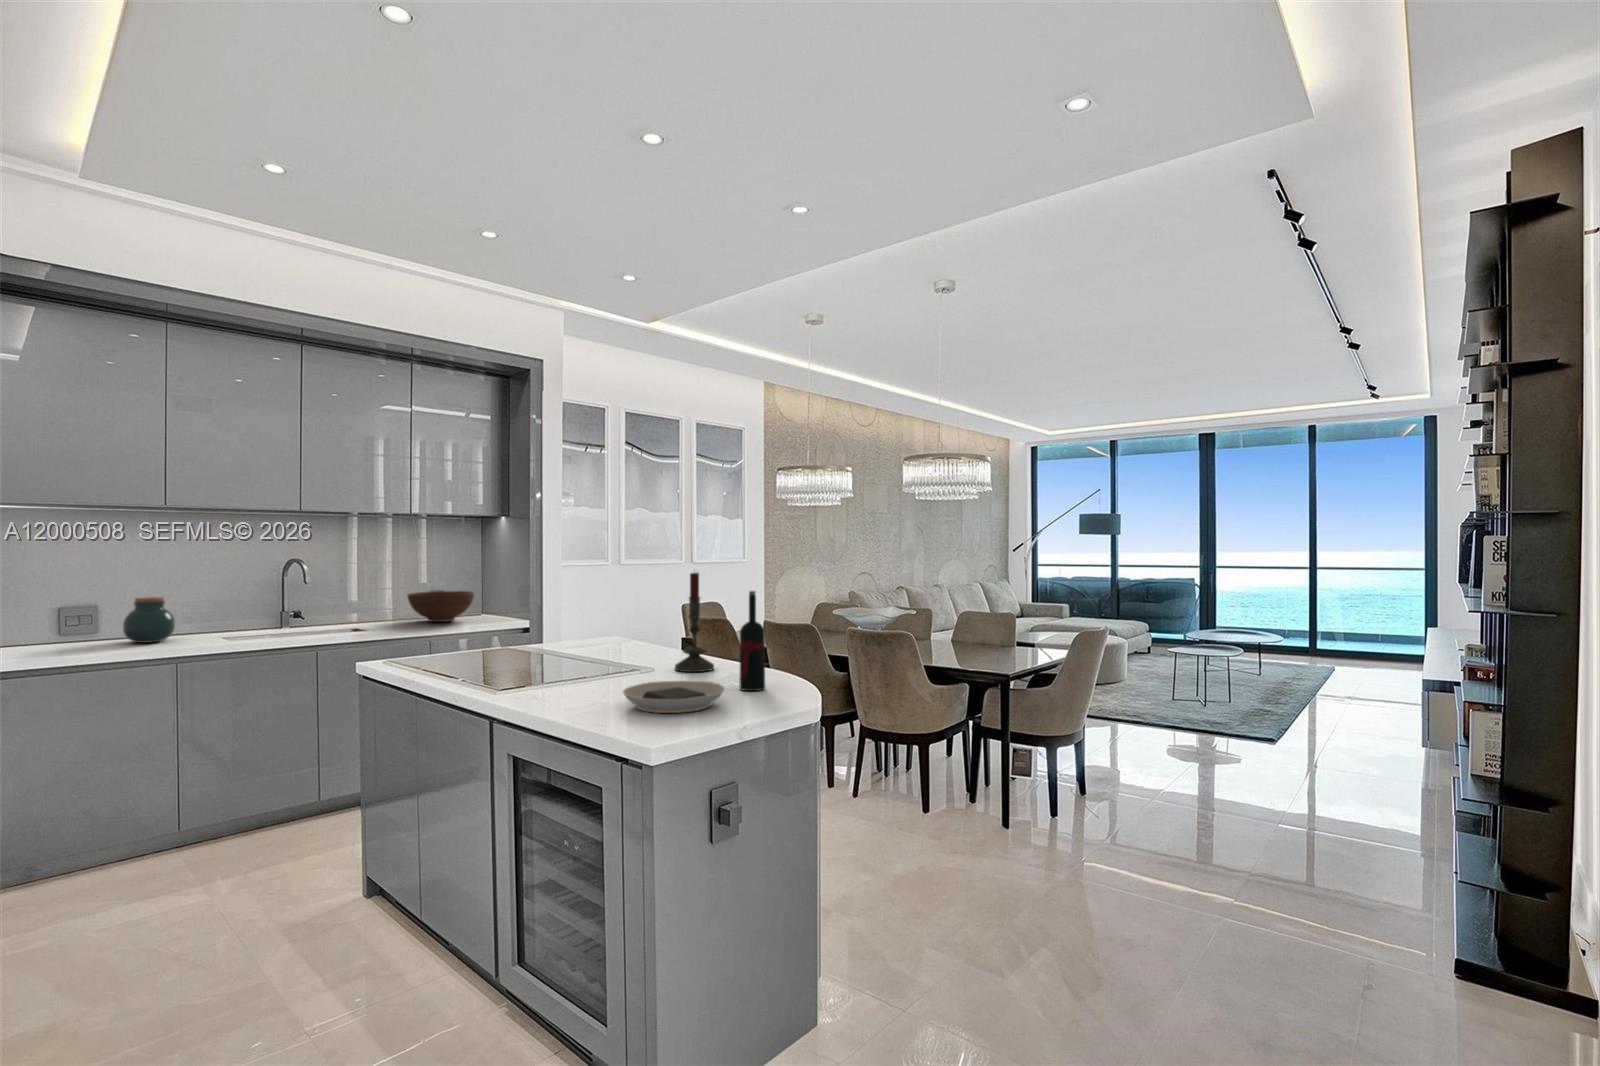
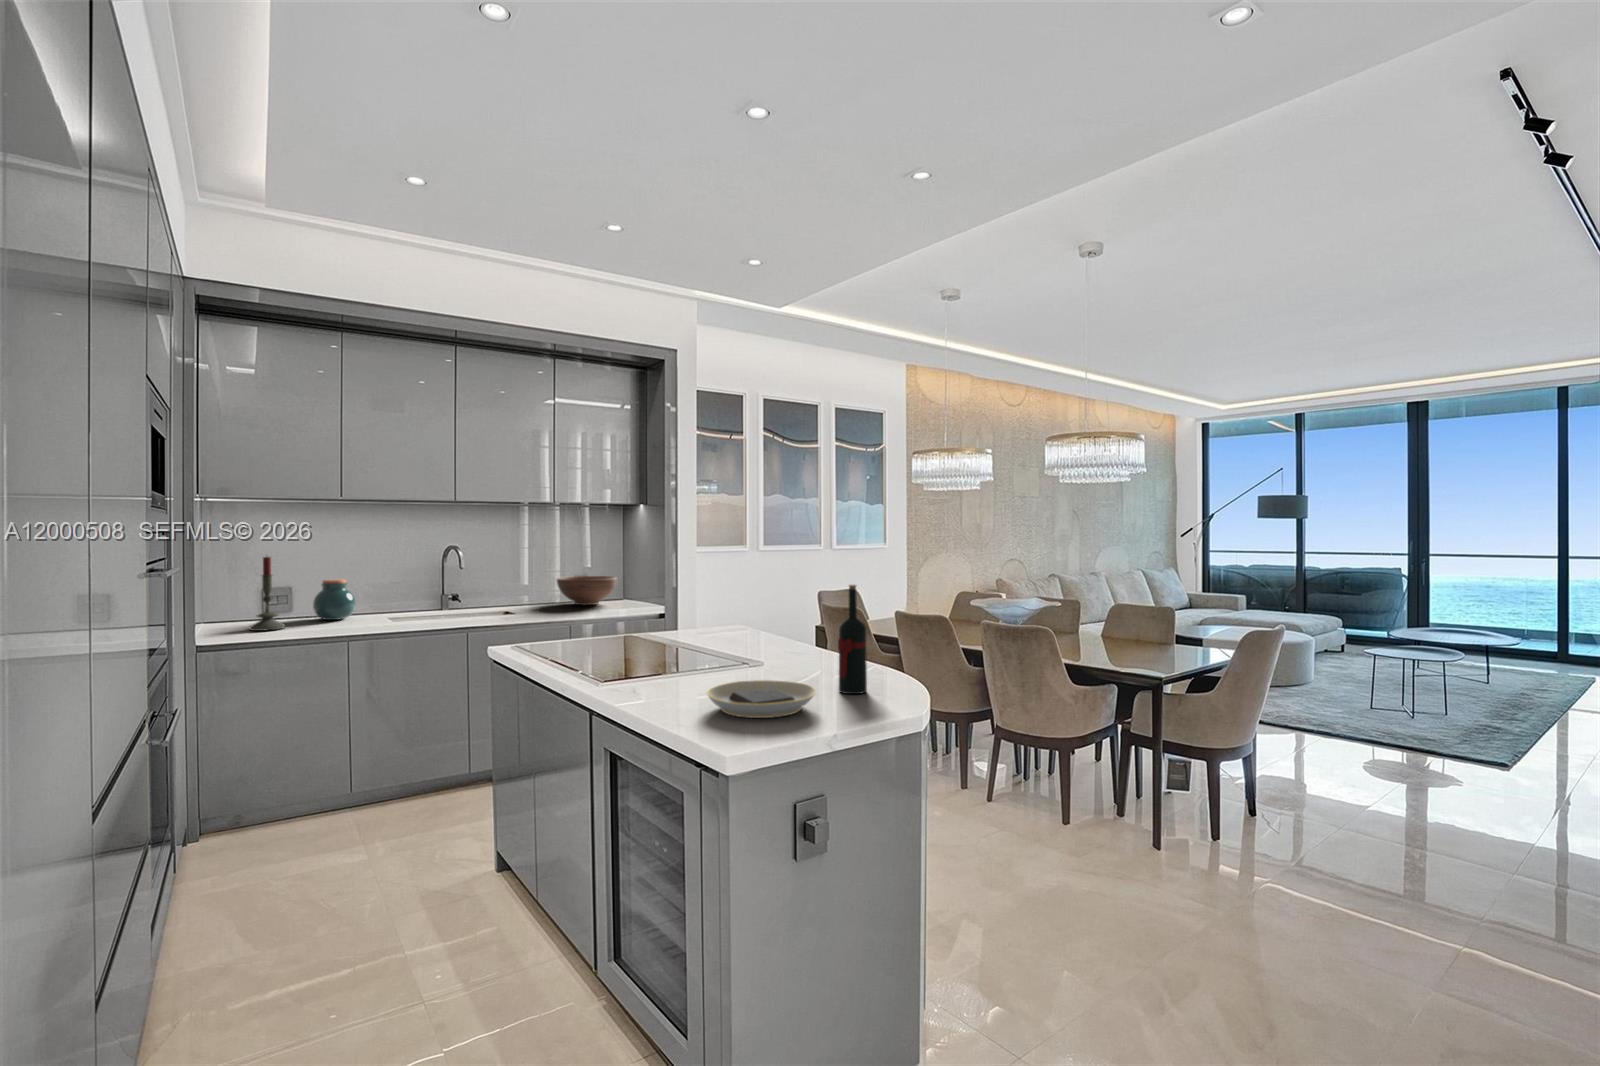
candle: present [675,573,714,672] -> present [250,557,285,631]

